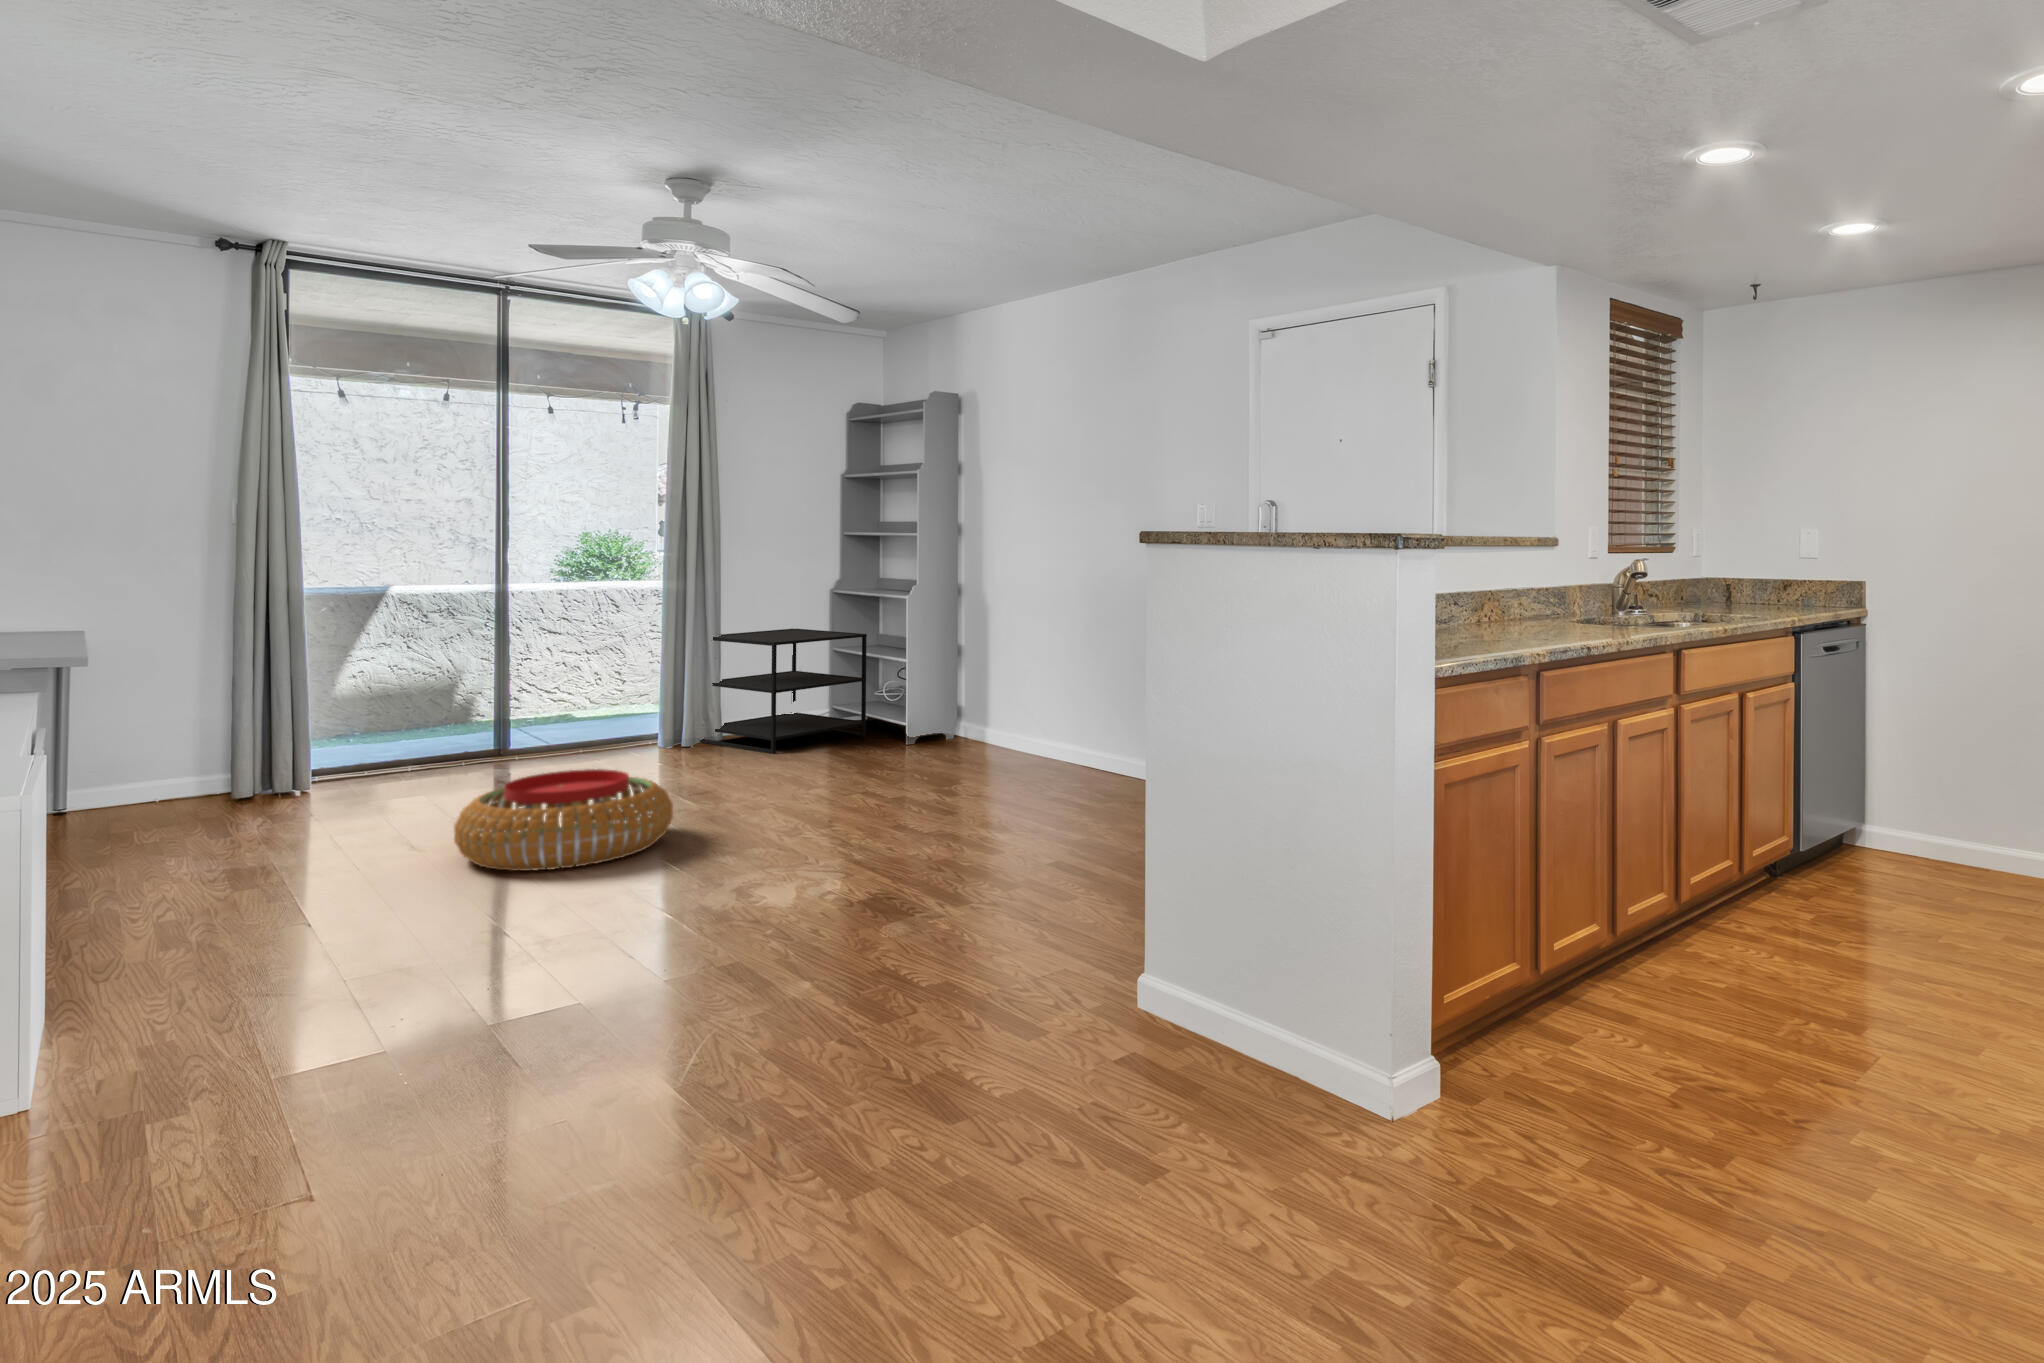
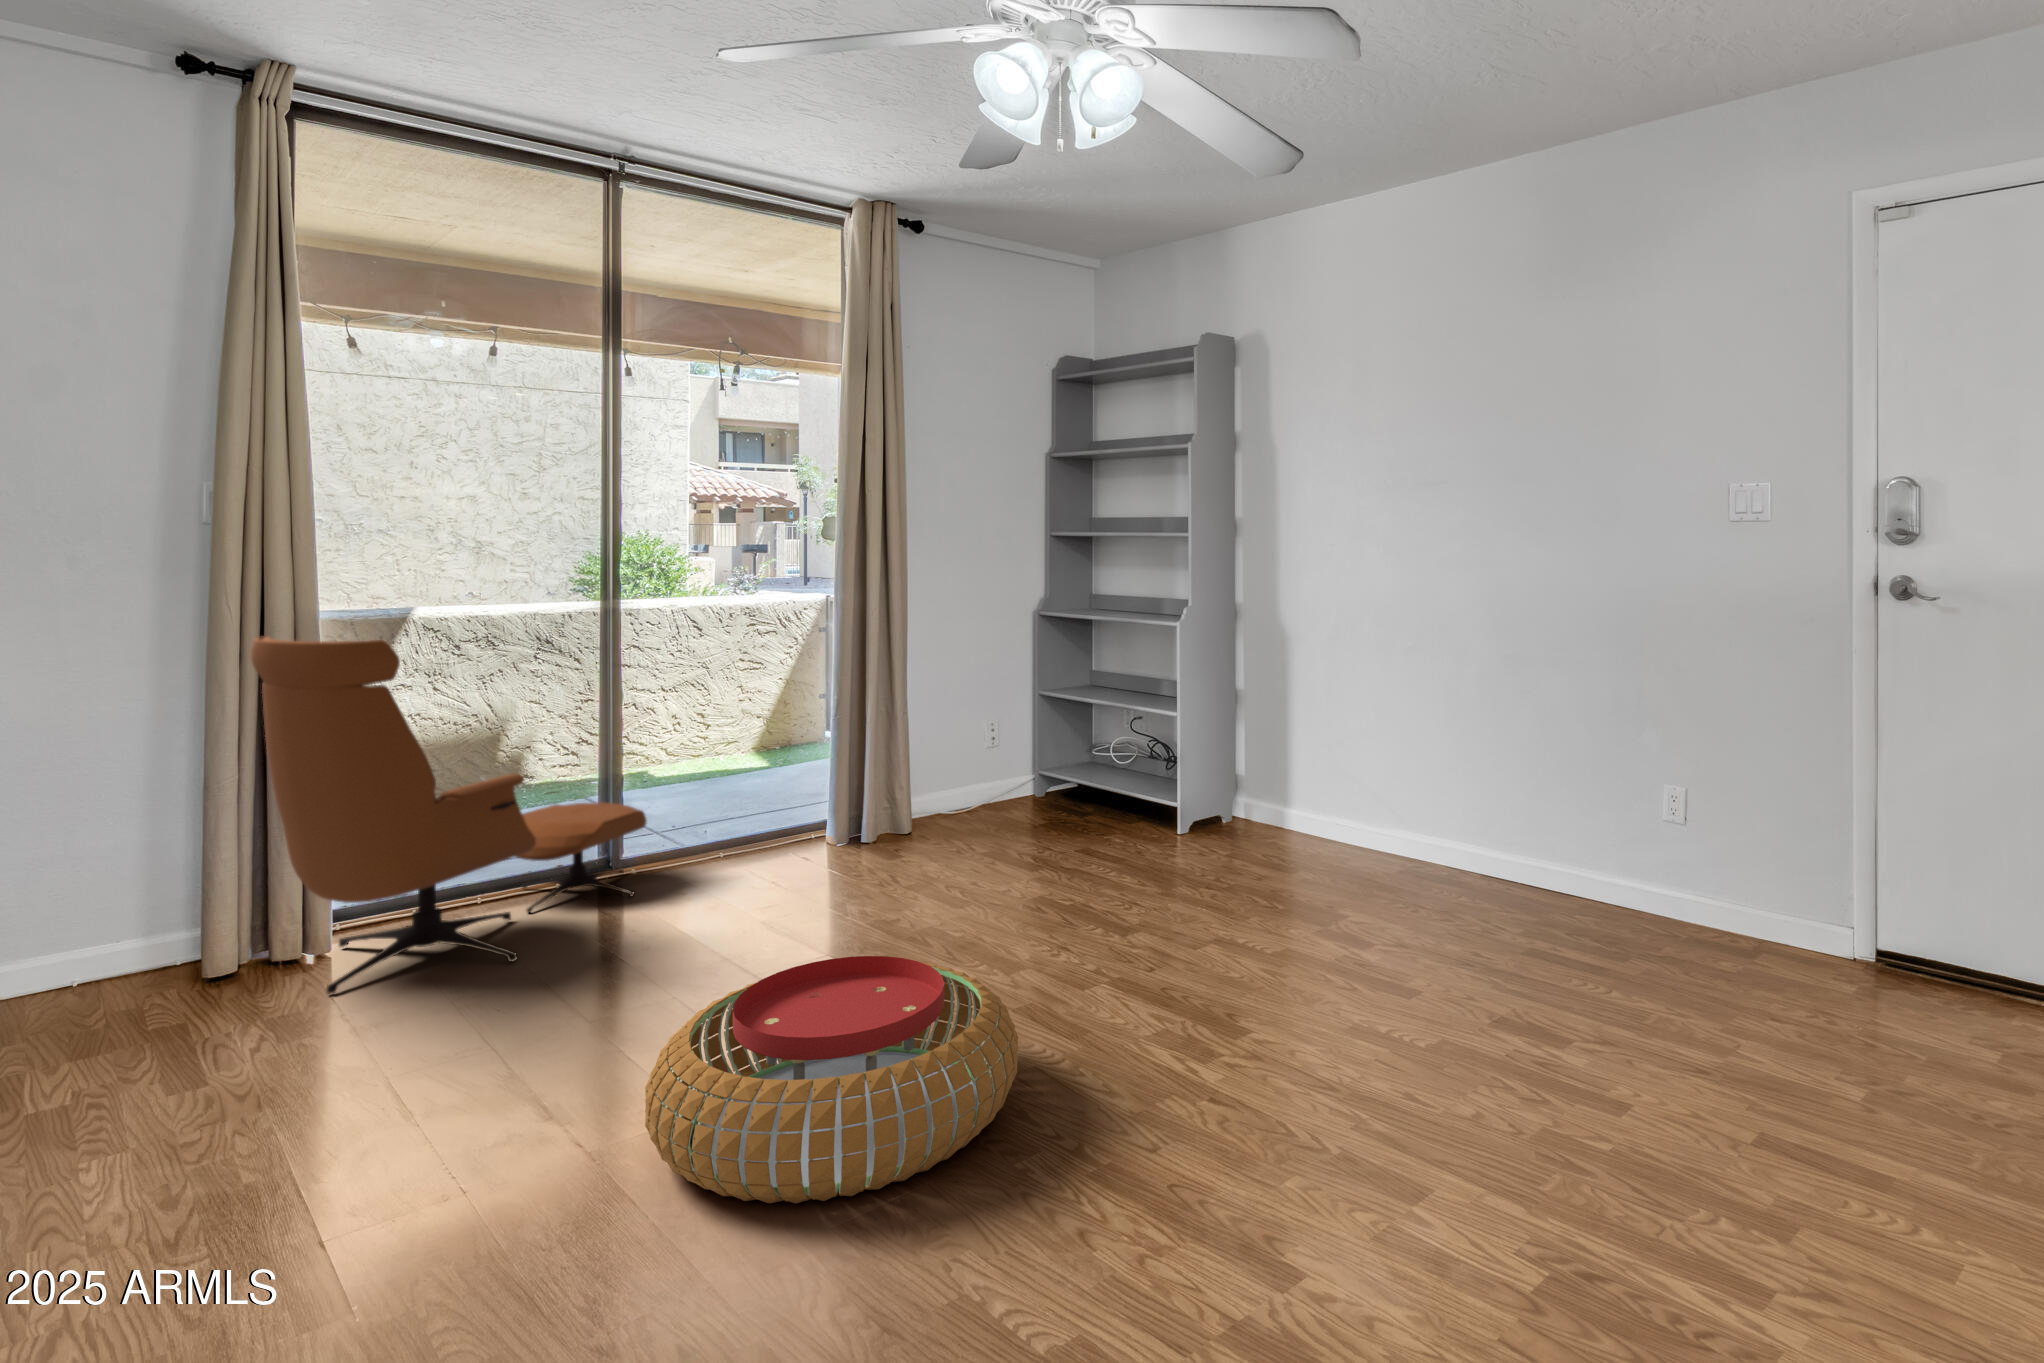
lounge chair: none [262,591,522,805] -> present [251,636,647,994]
side table: present [700,629,867,754] -> none [881,665,1106,854]

